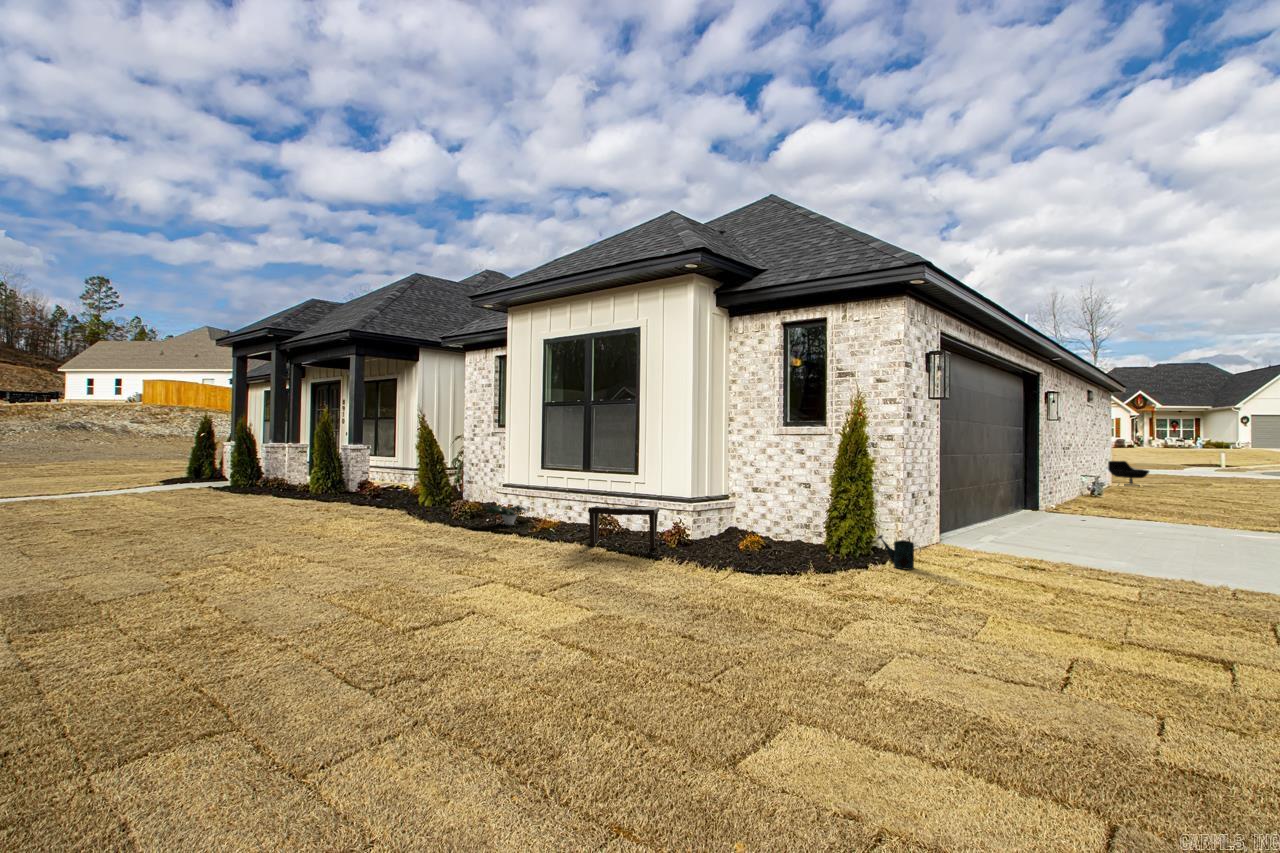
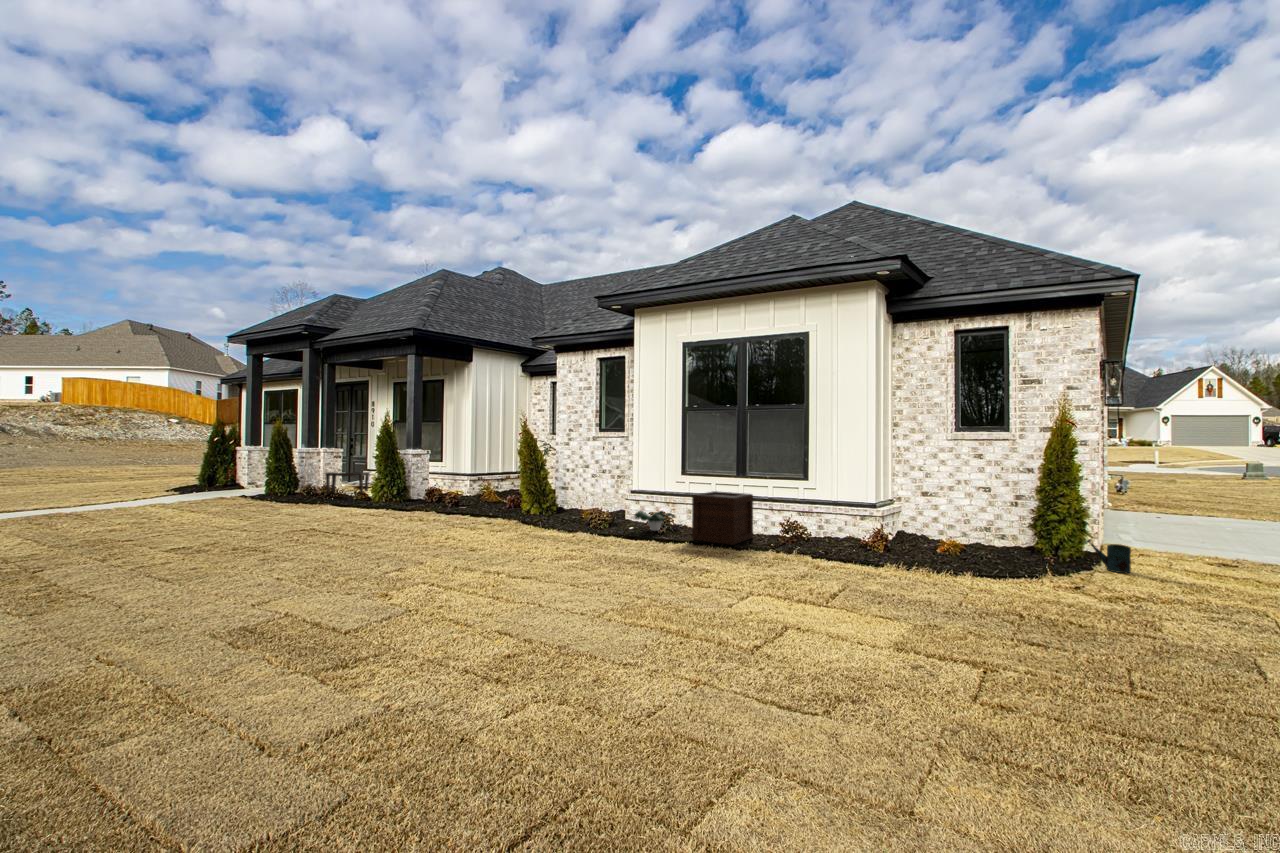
lounge chair: present [1108,461,1149,485] -> none [1116,459,1154,482]
wooden crate: none [527,486,592,538] -> present [692,491,753,545]
bench: present [588,506,660,549] -> present [325,472,370,494]

